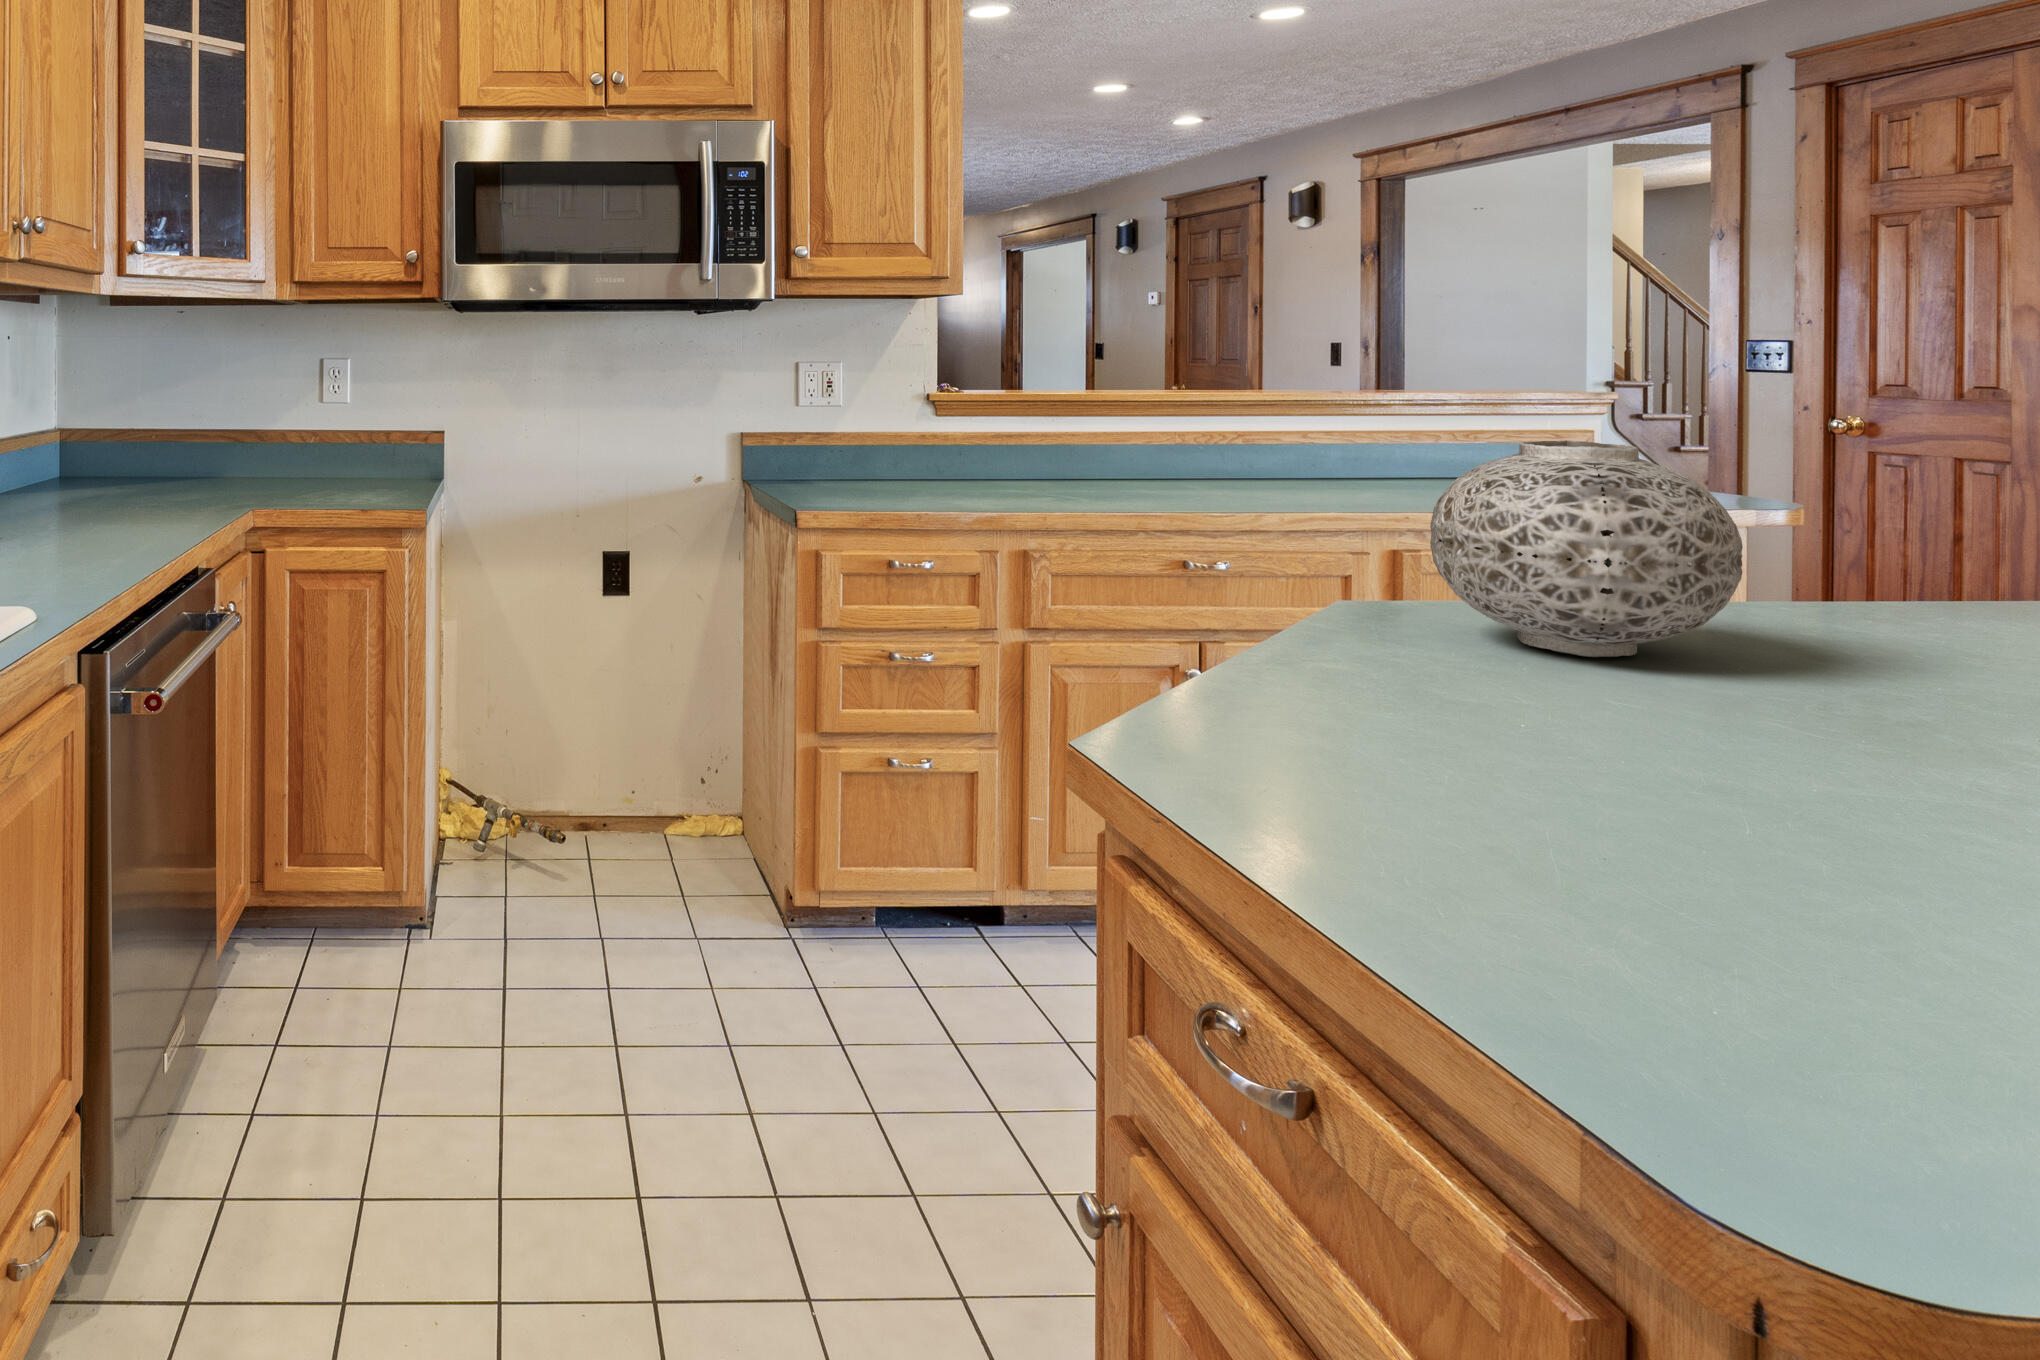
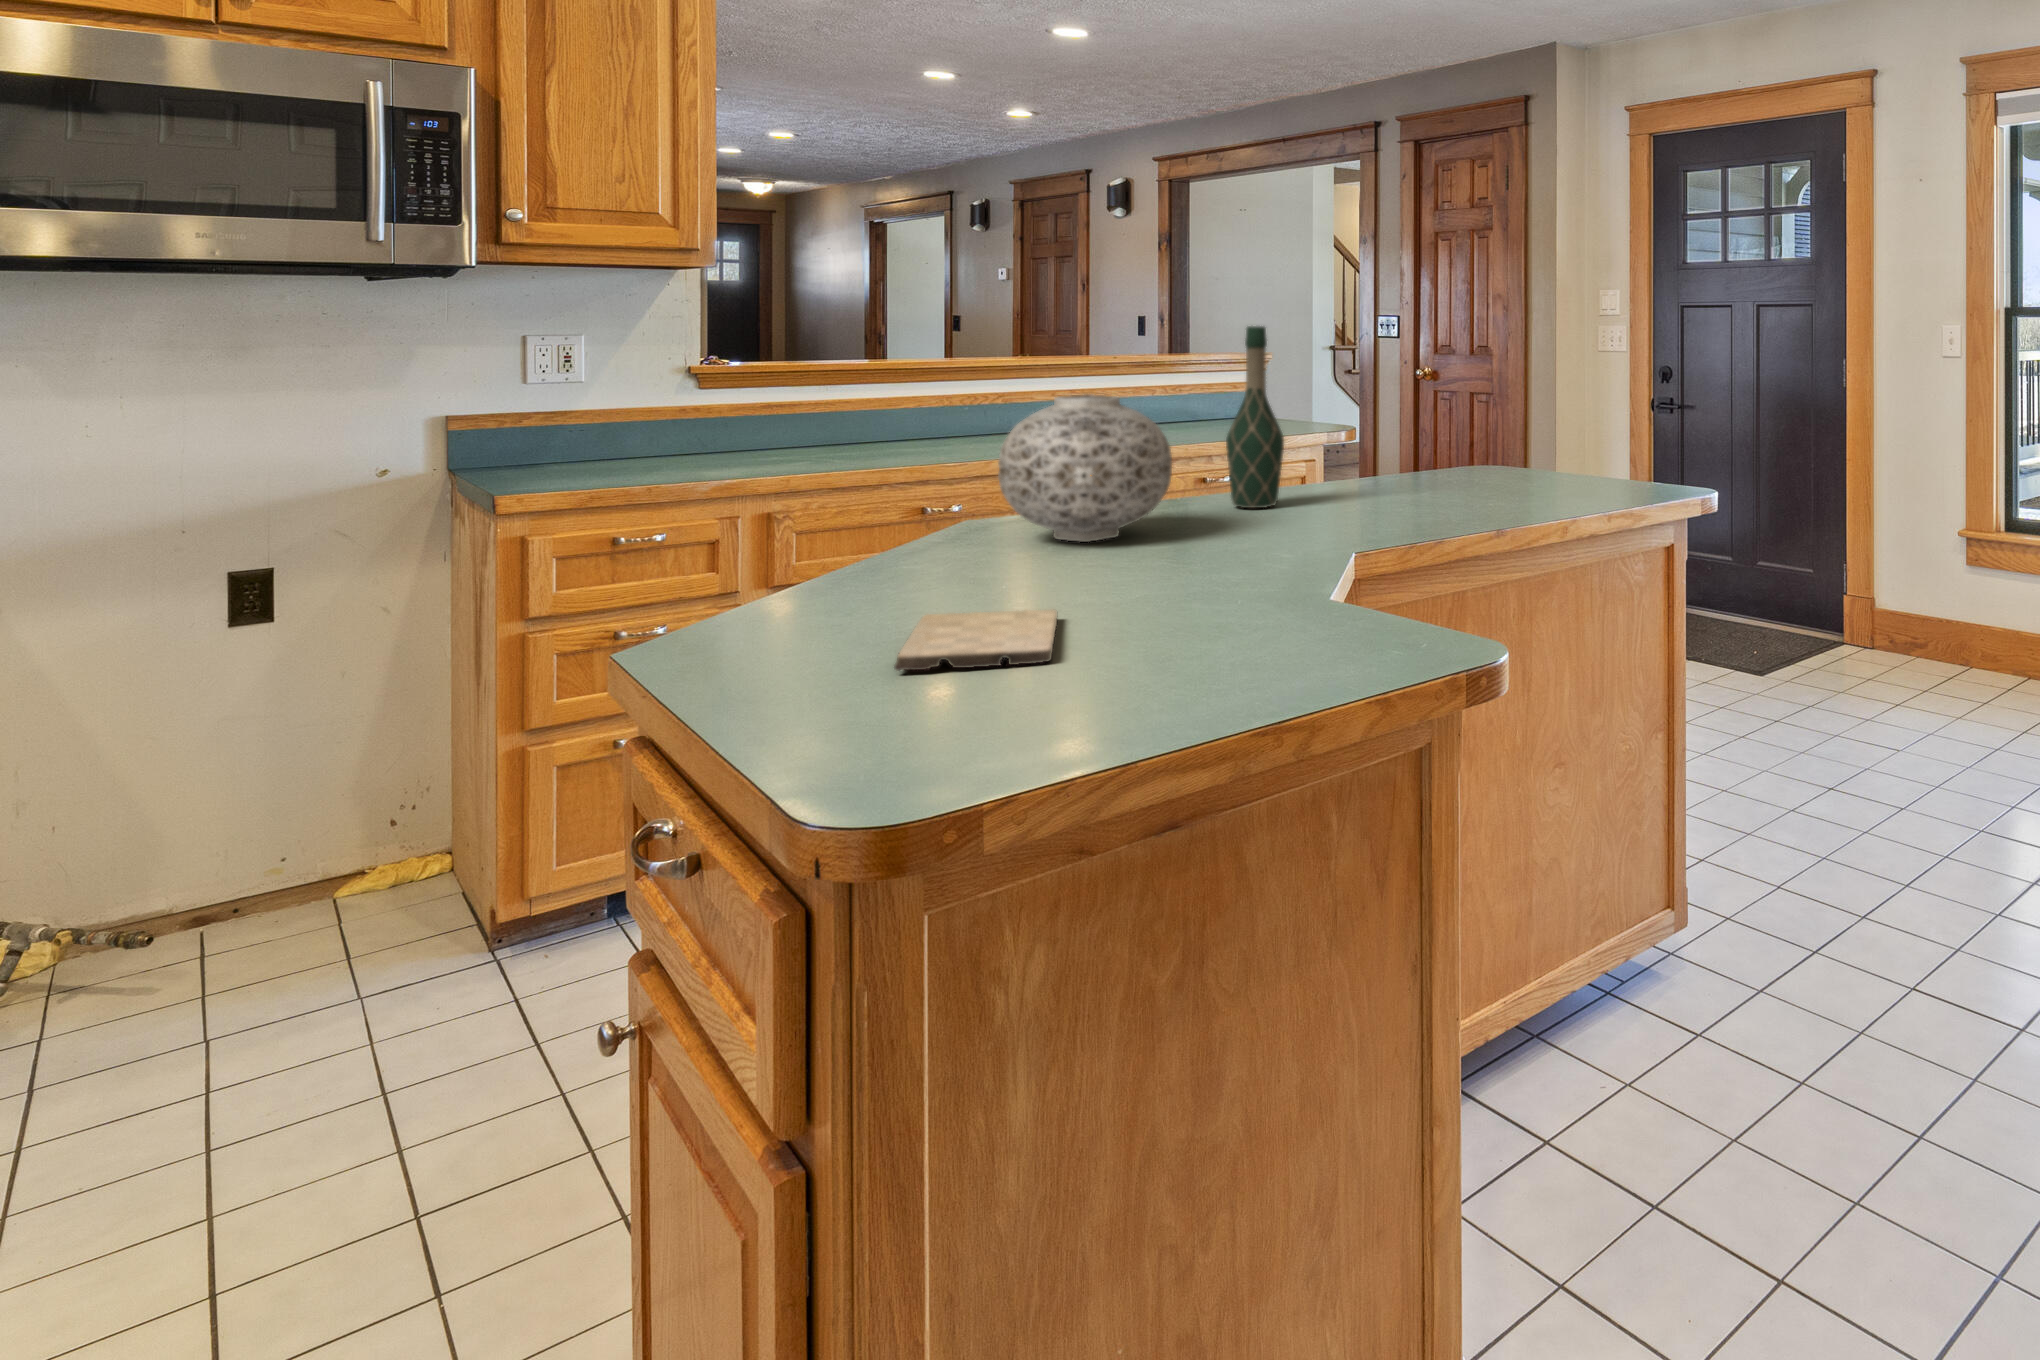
wine bottle: none [1774,341,1904,630] -> present [1226,326,1284,508]
cutting board: none [1483,765,1854,921] -> present [894,610,1058,670]

